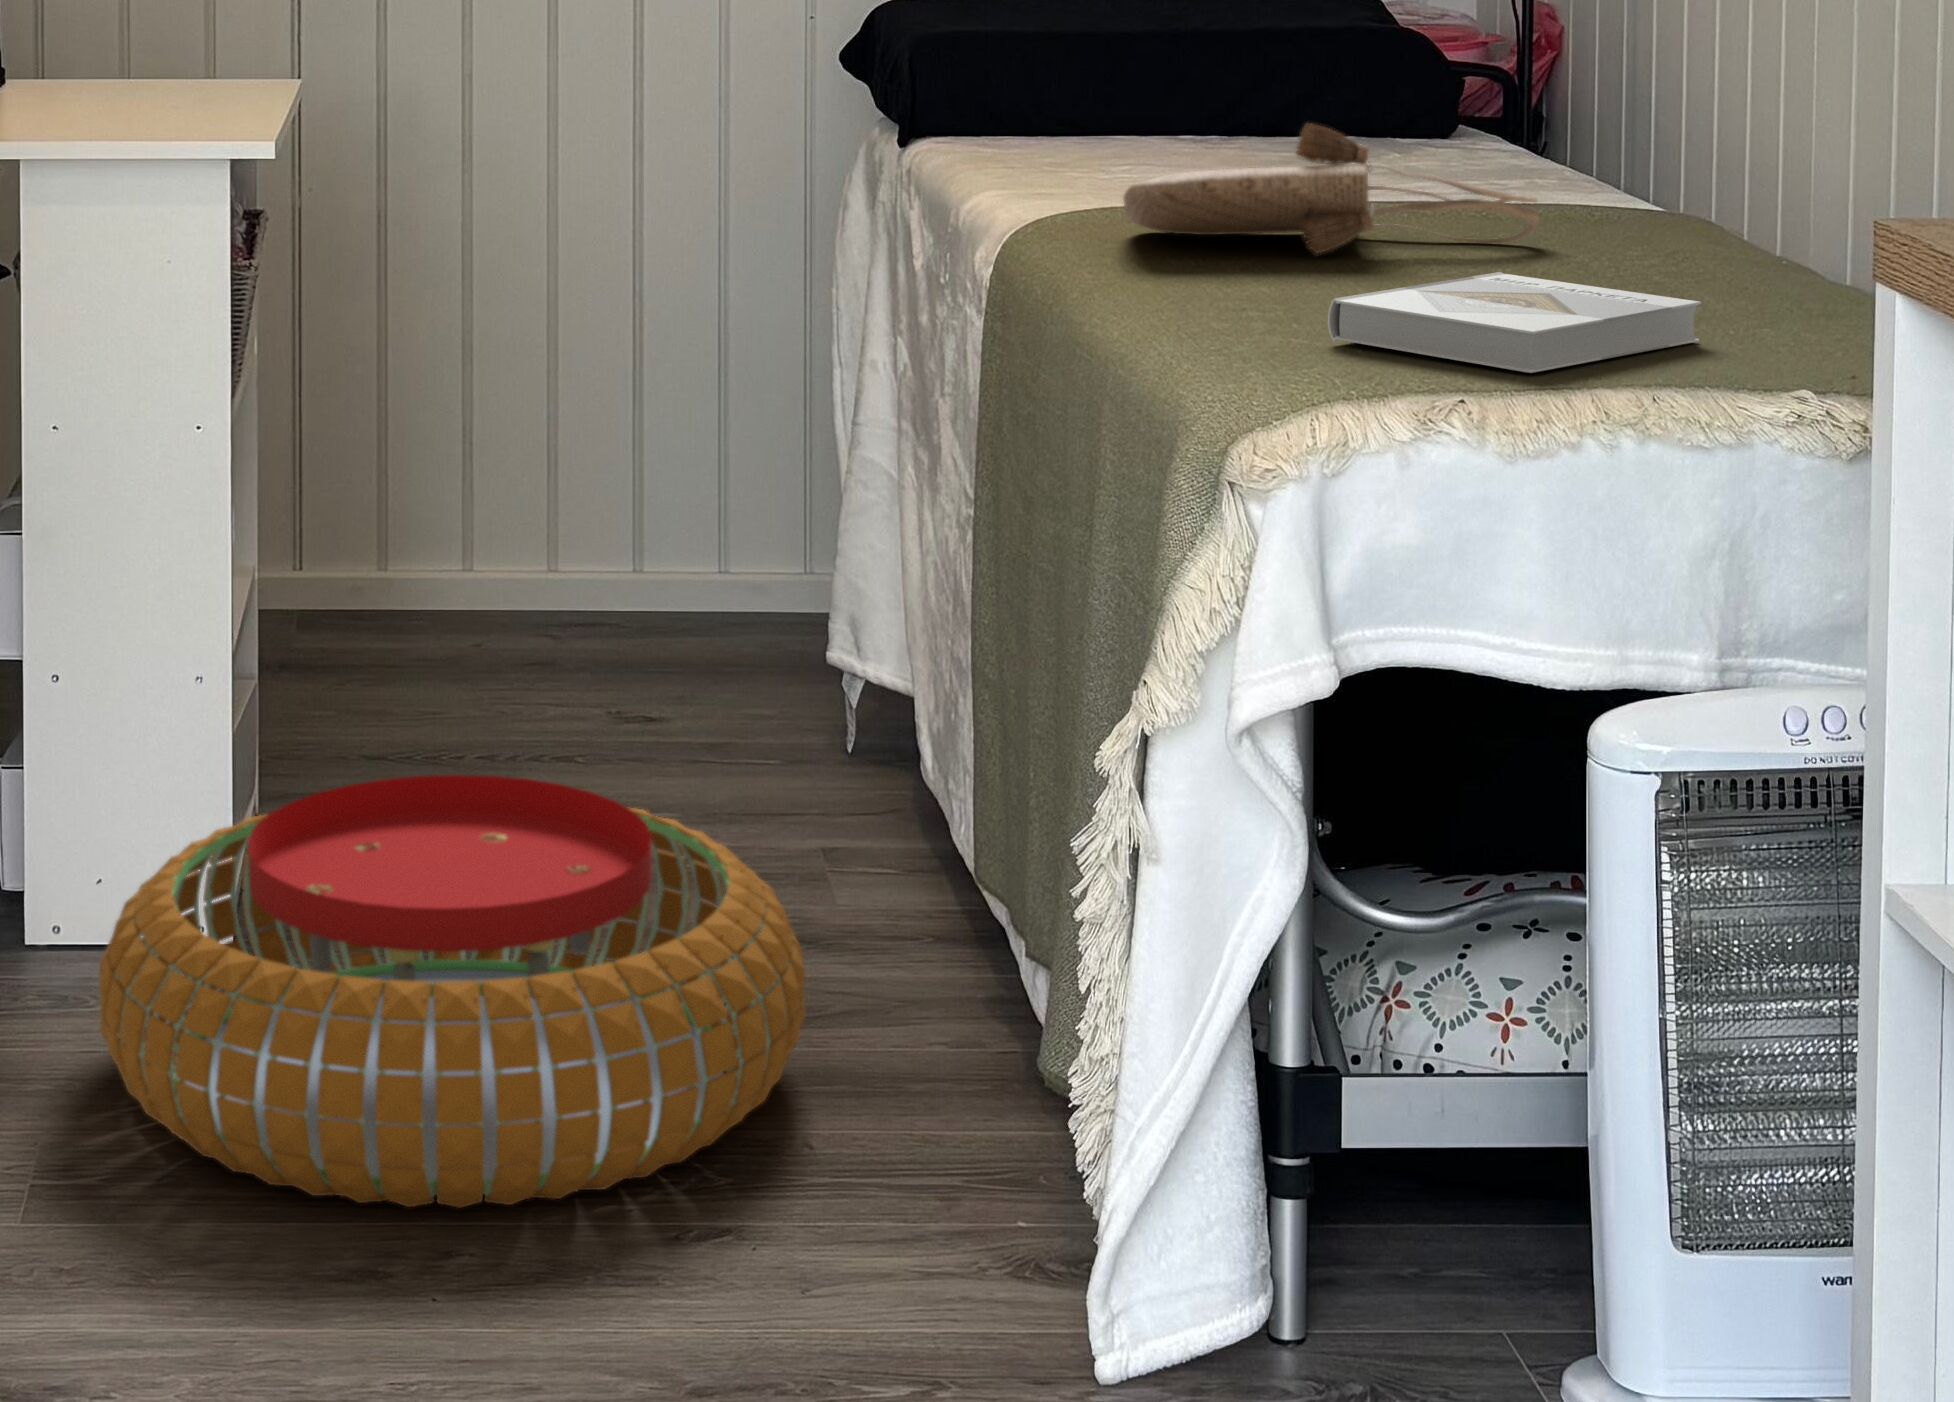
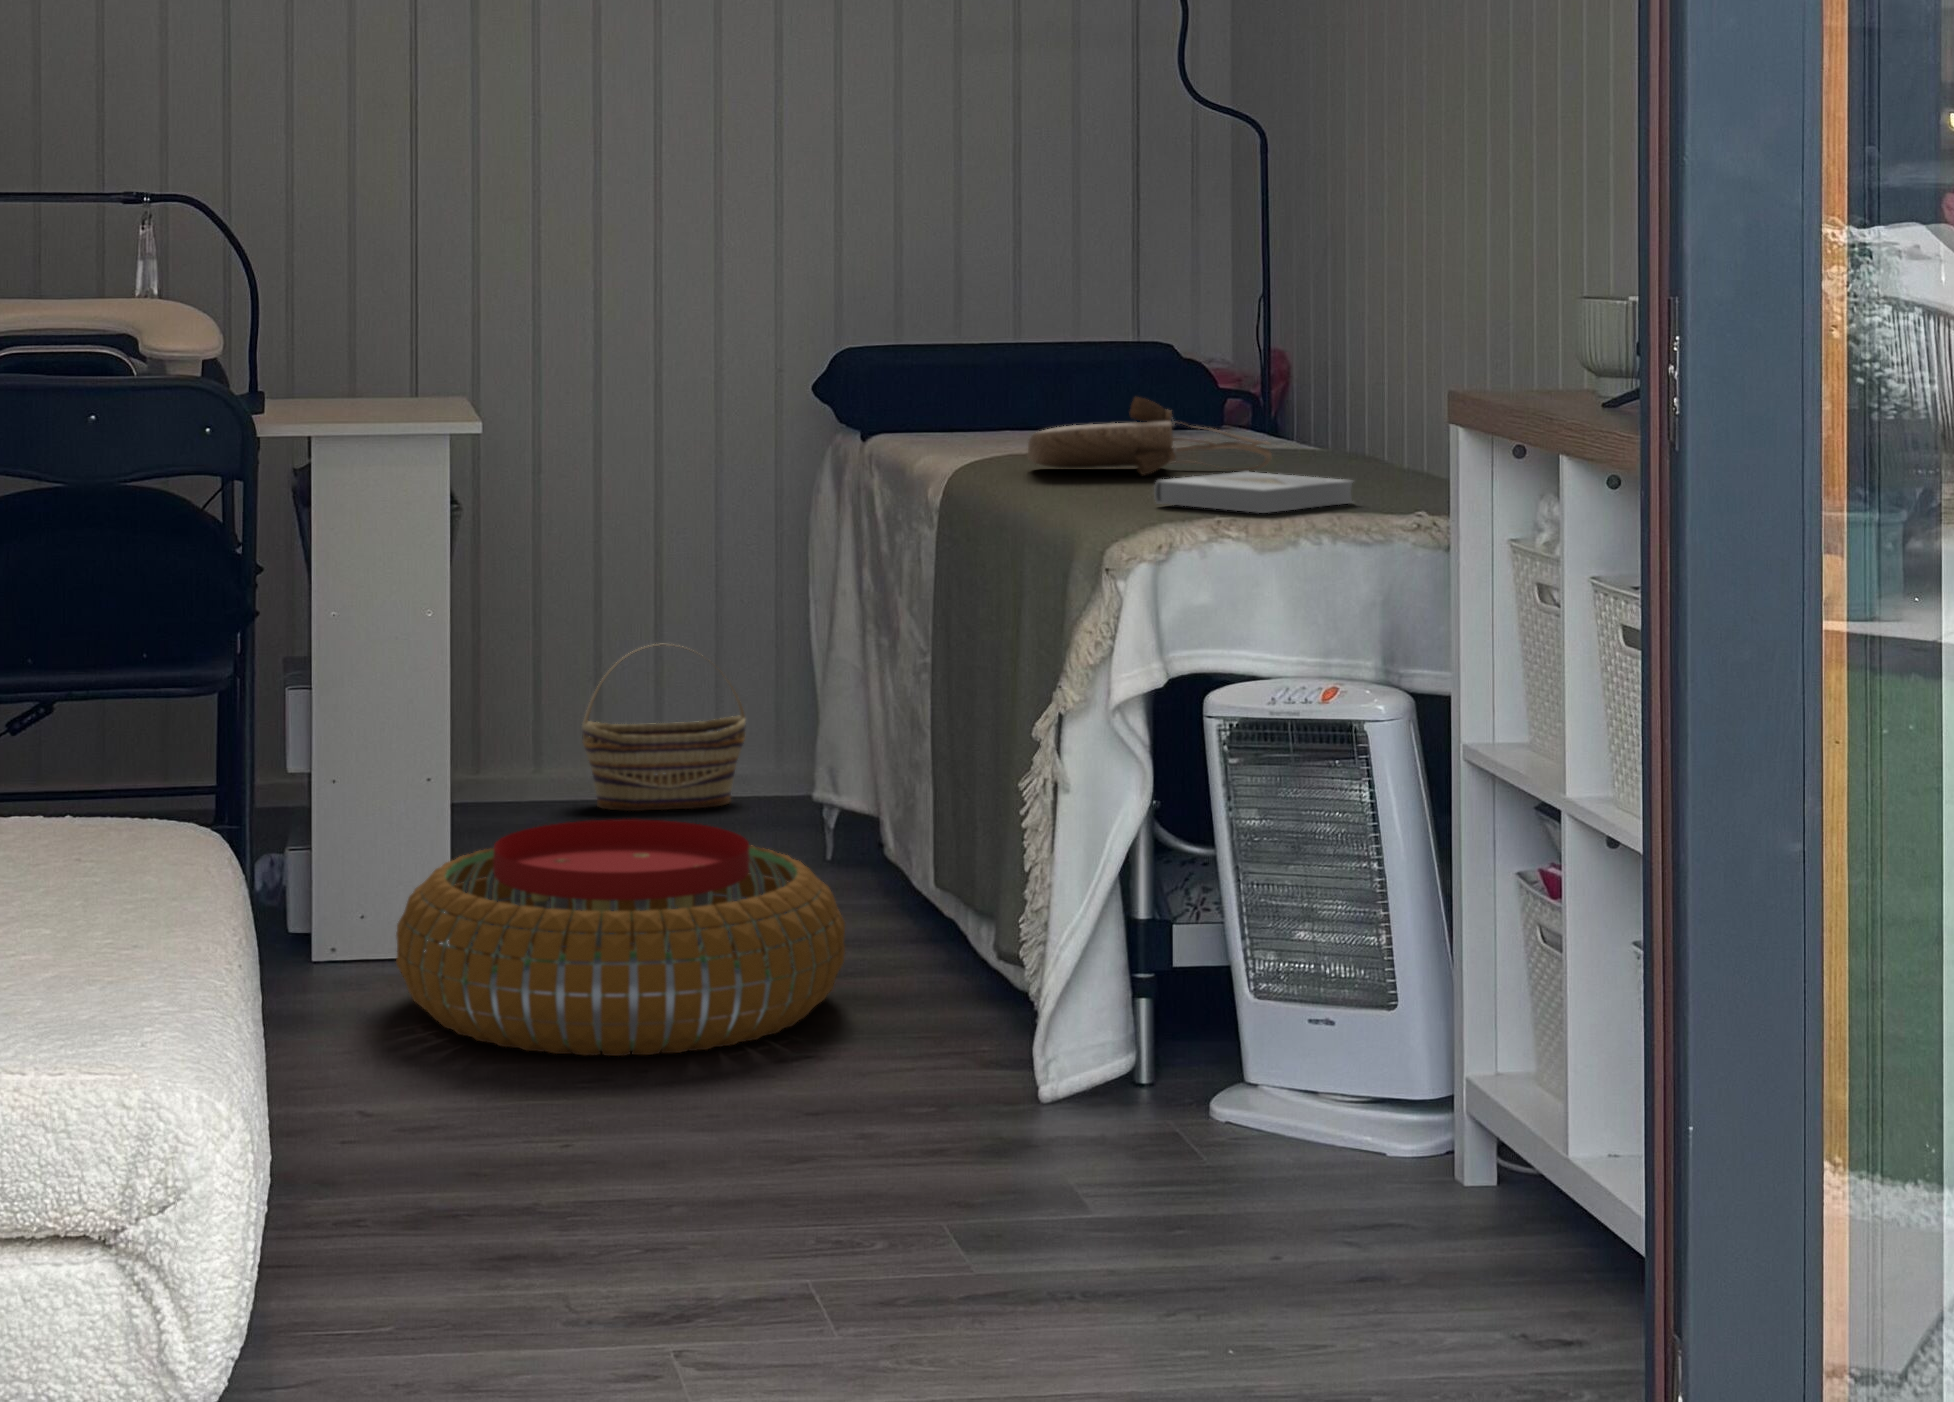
basket: none [521,418,750,647] -> present [582,649,745,811]

